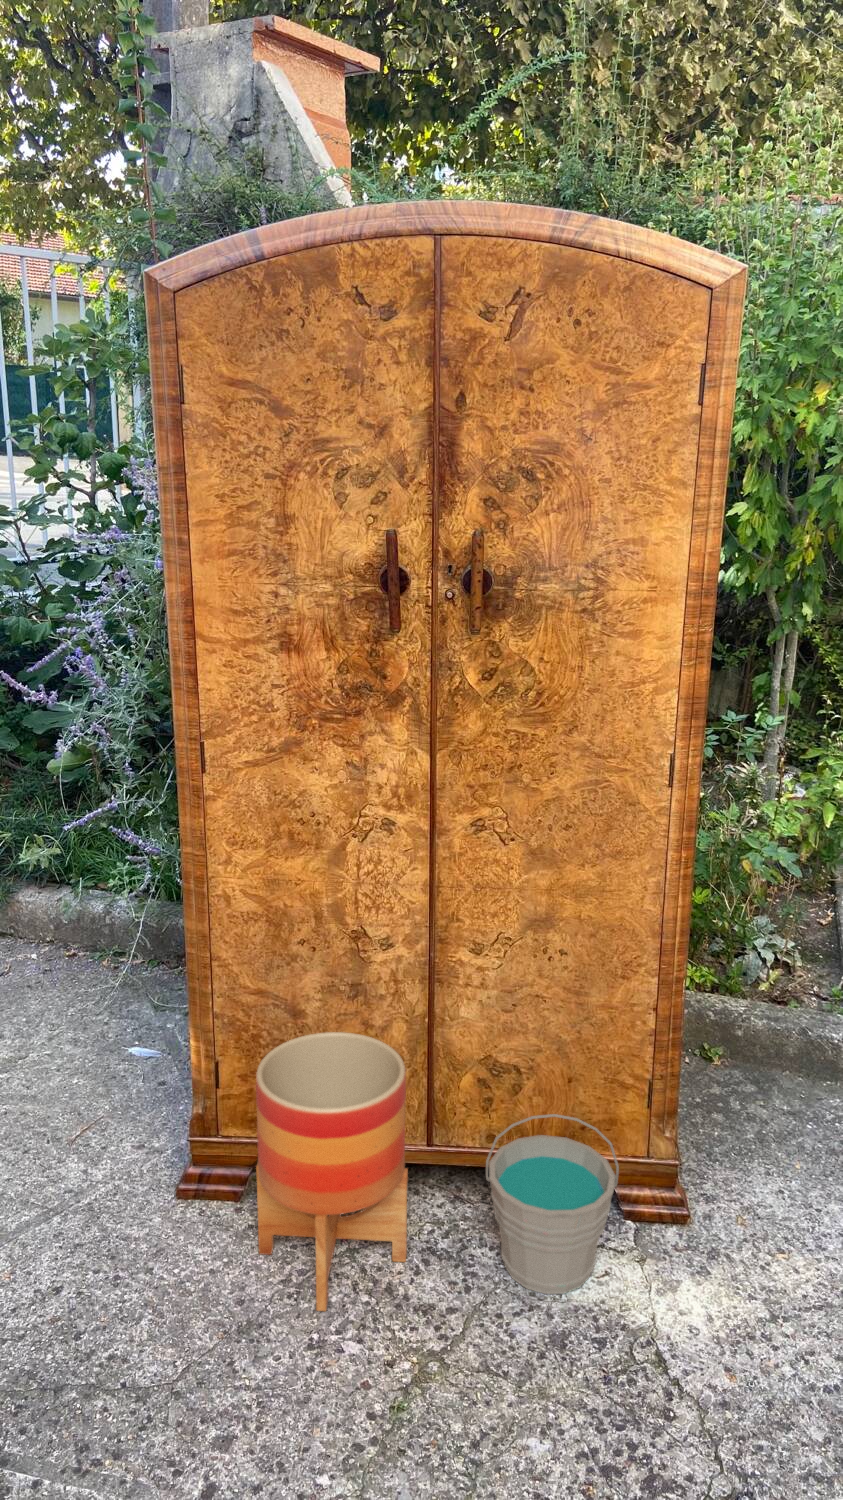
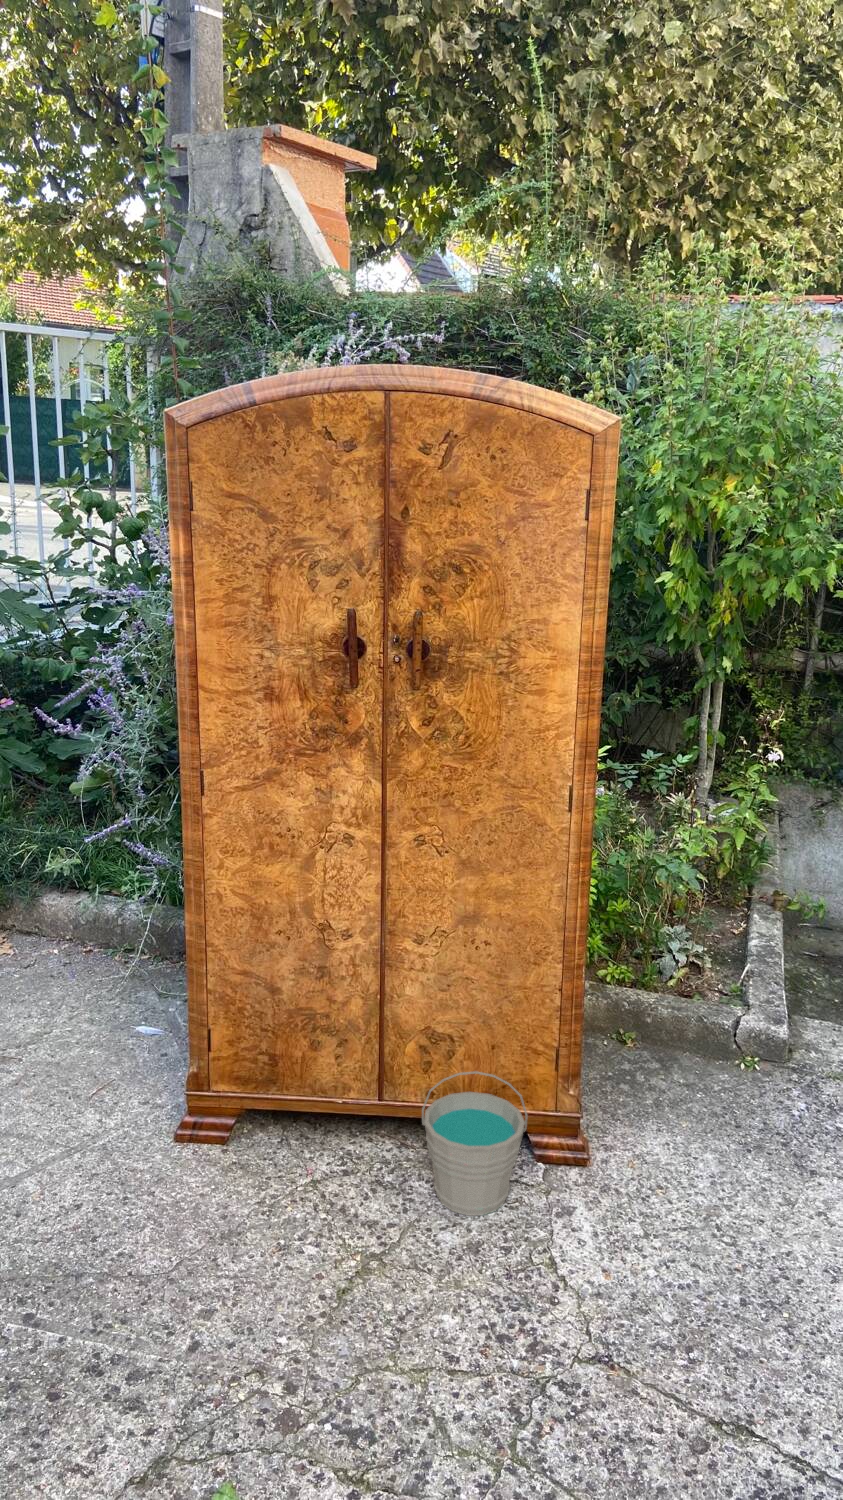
planter: present [256,1032,408,1311] -> none [239,1006,360,1225]

